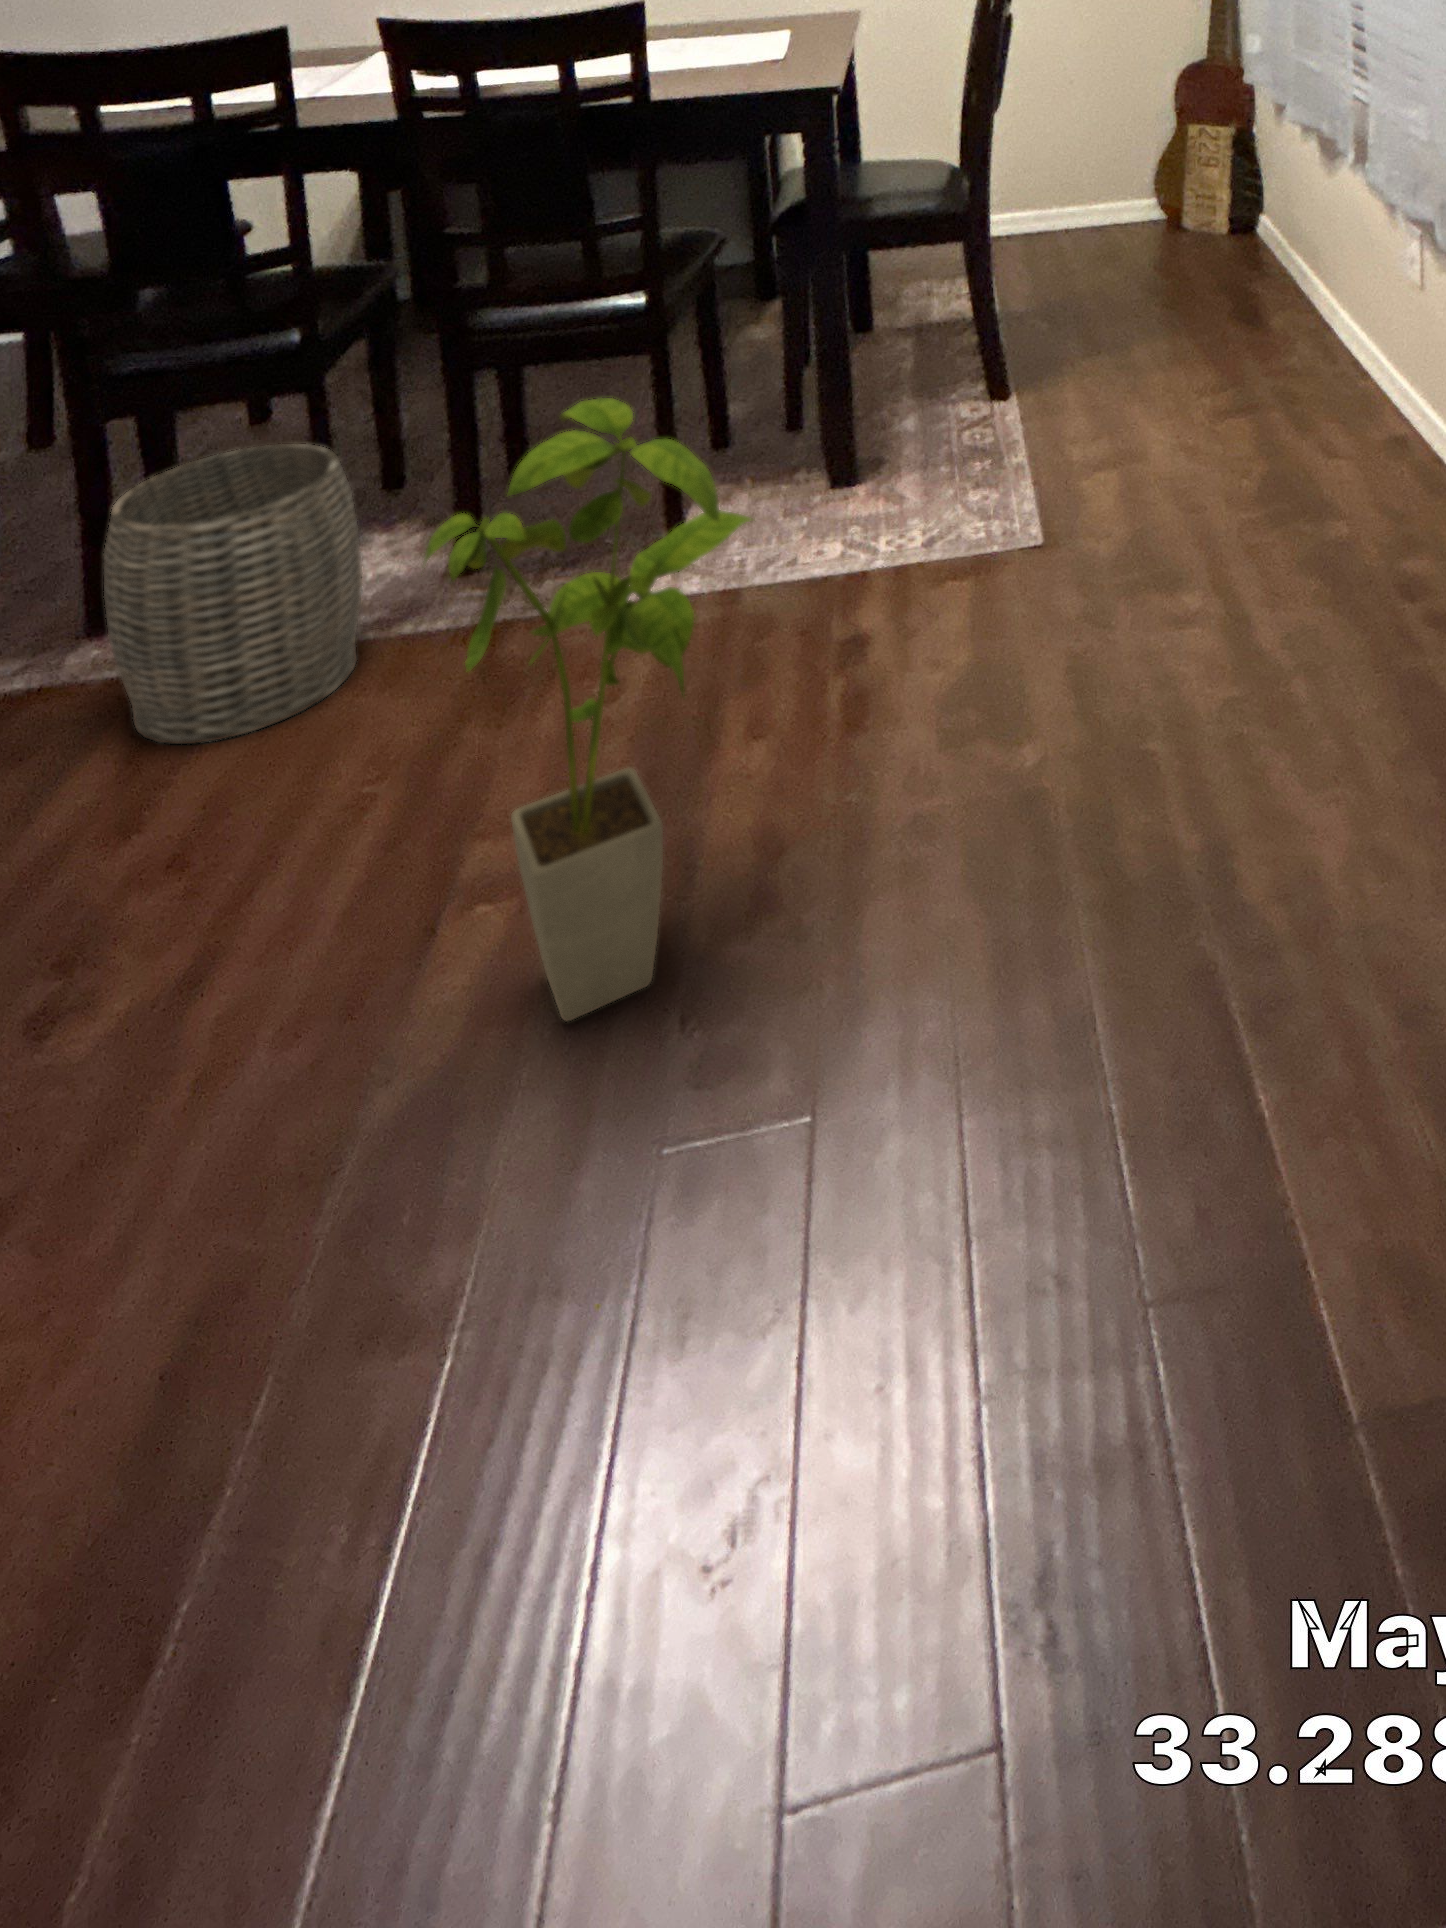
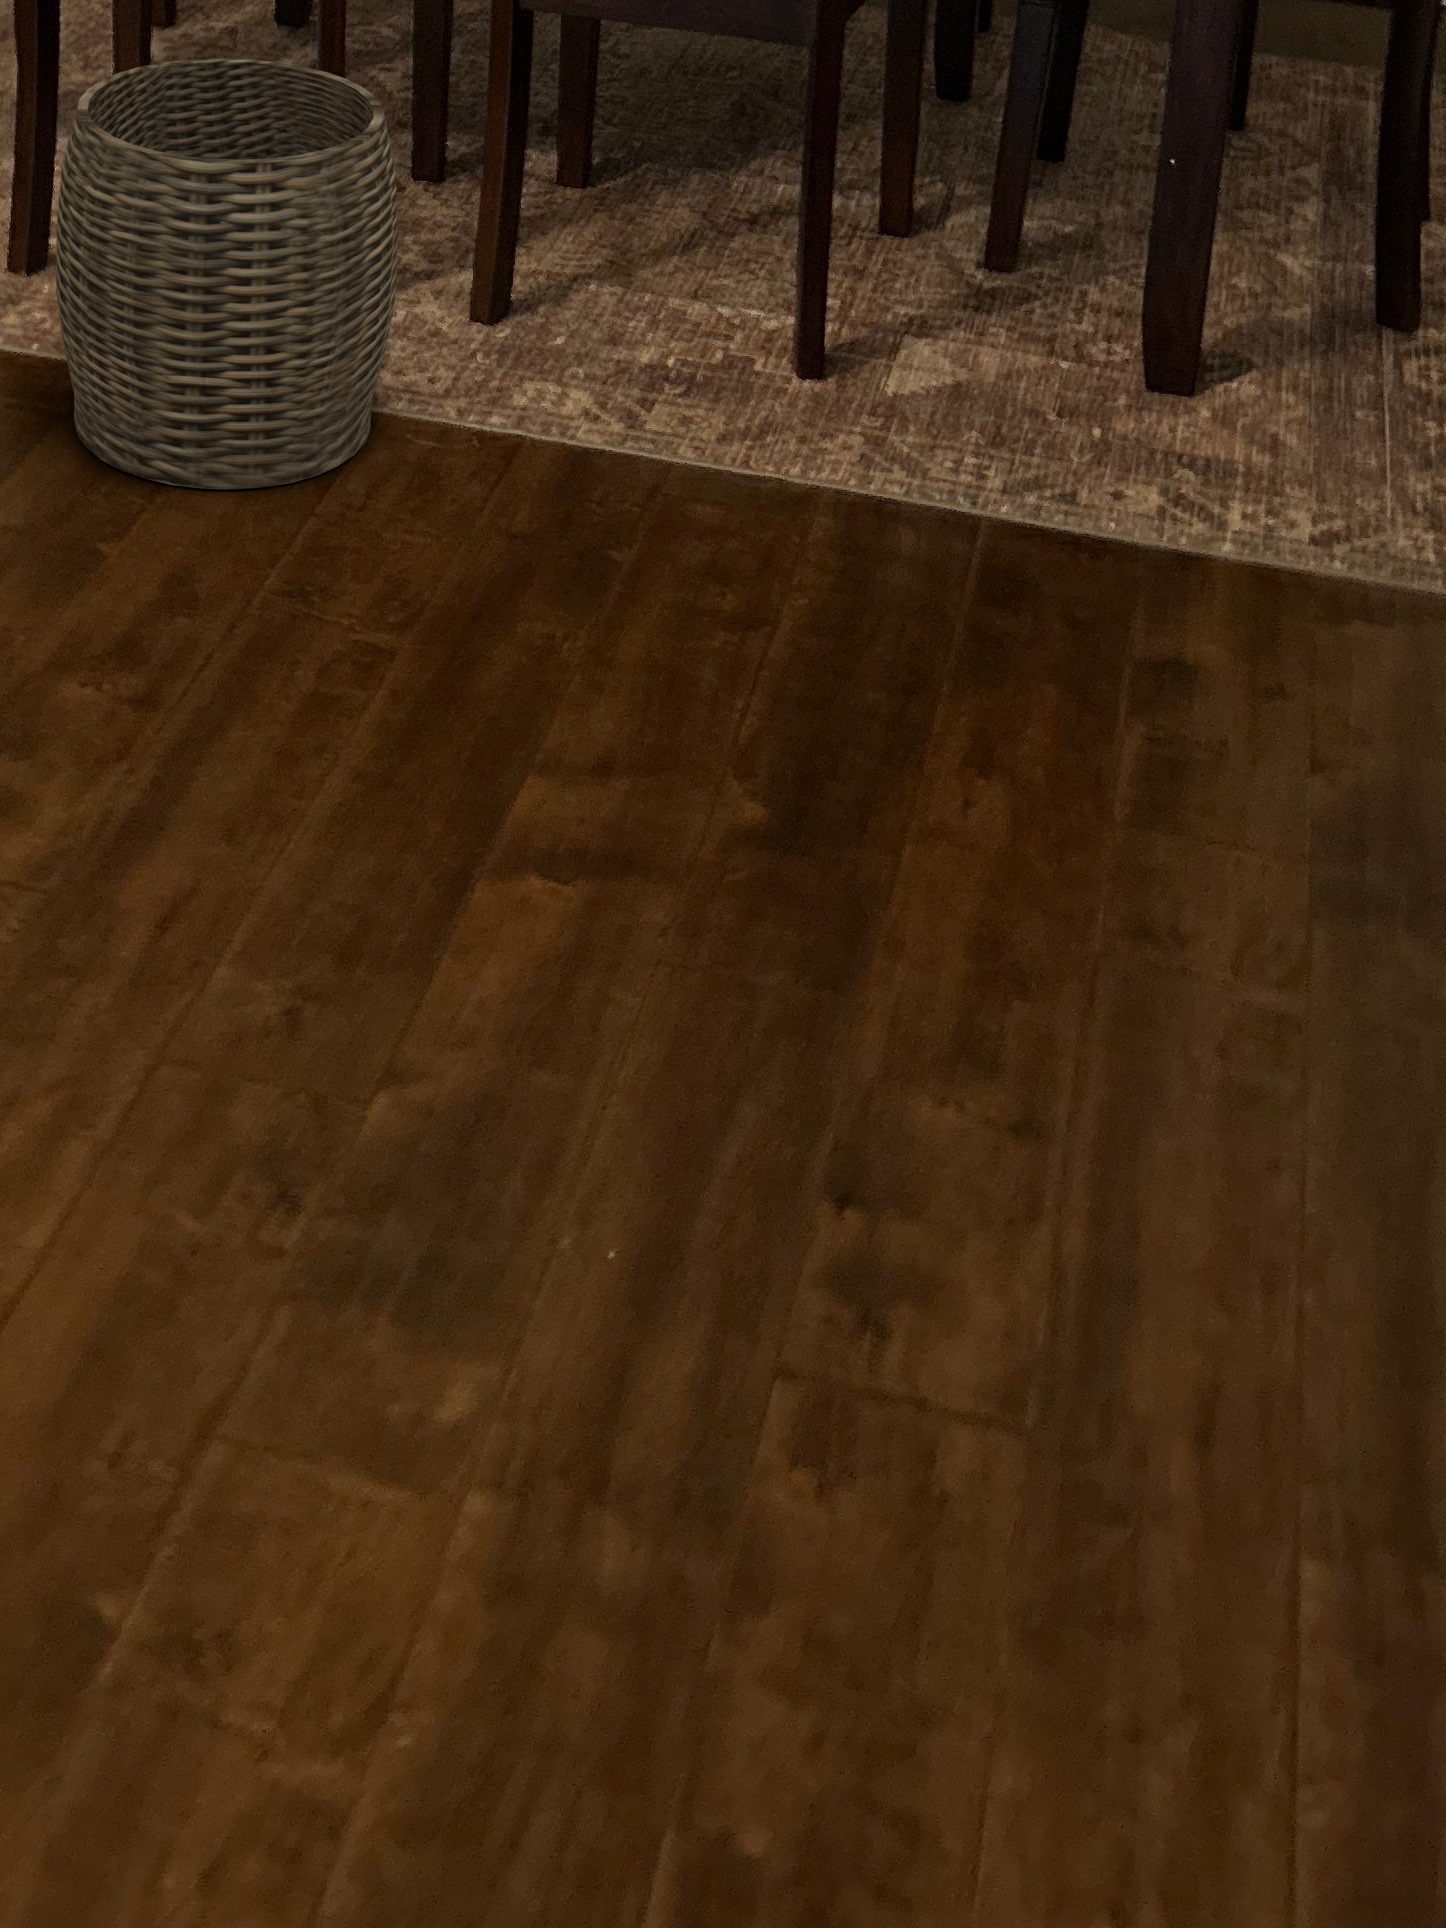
house plant: present [424,398,752,1021] -> none [517,128,1077,1139]

